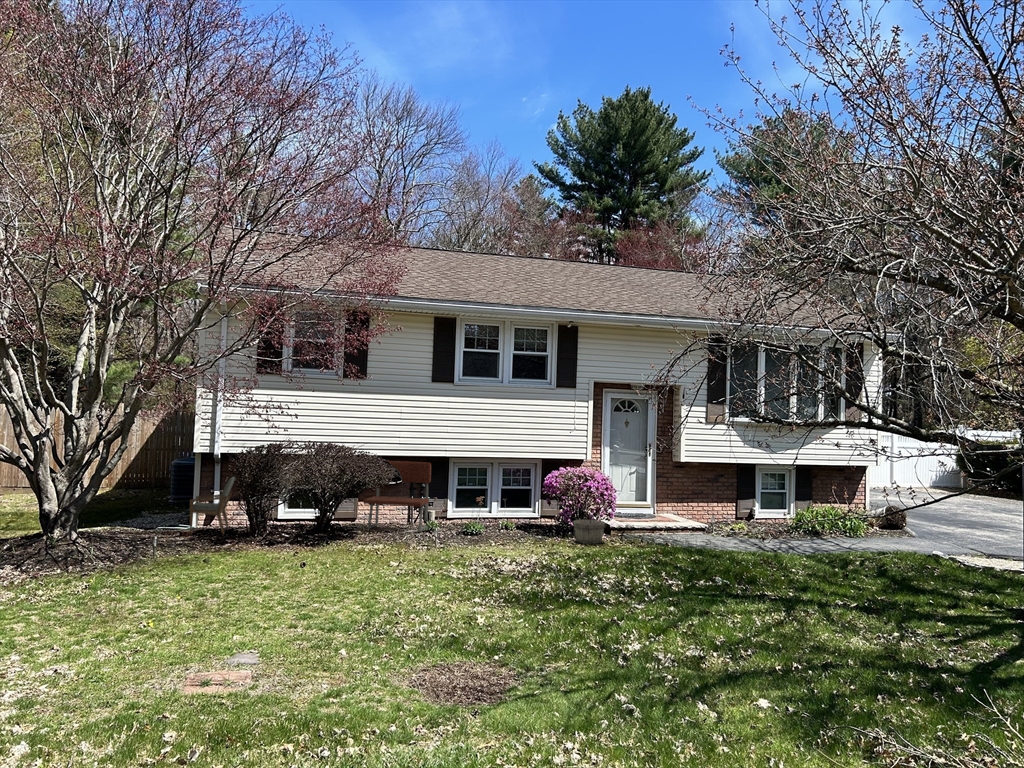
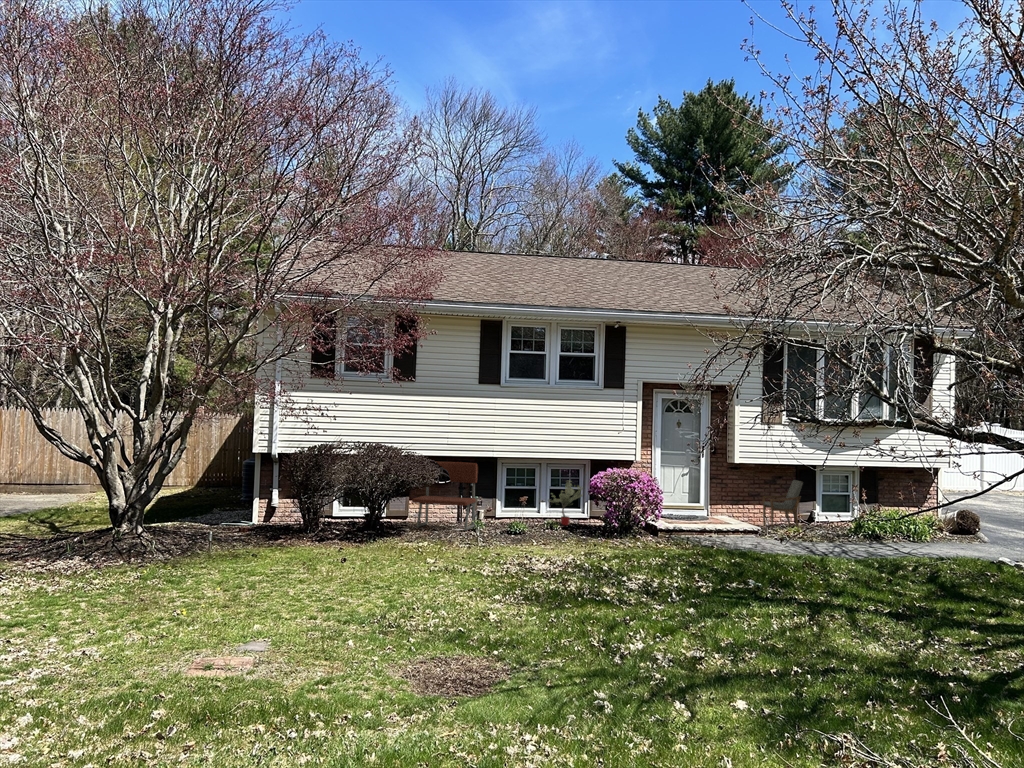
armchair: present [190,477,235,535] -> present [763,480,803,529]
potted tree: none [500,479,536,525] -> present [549,482,583,526]
wooden bucket: present [573,519,605,544] -> none [615,515,648,545]

